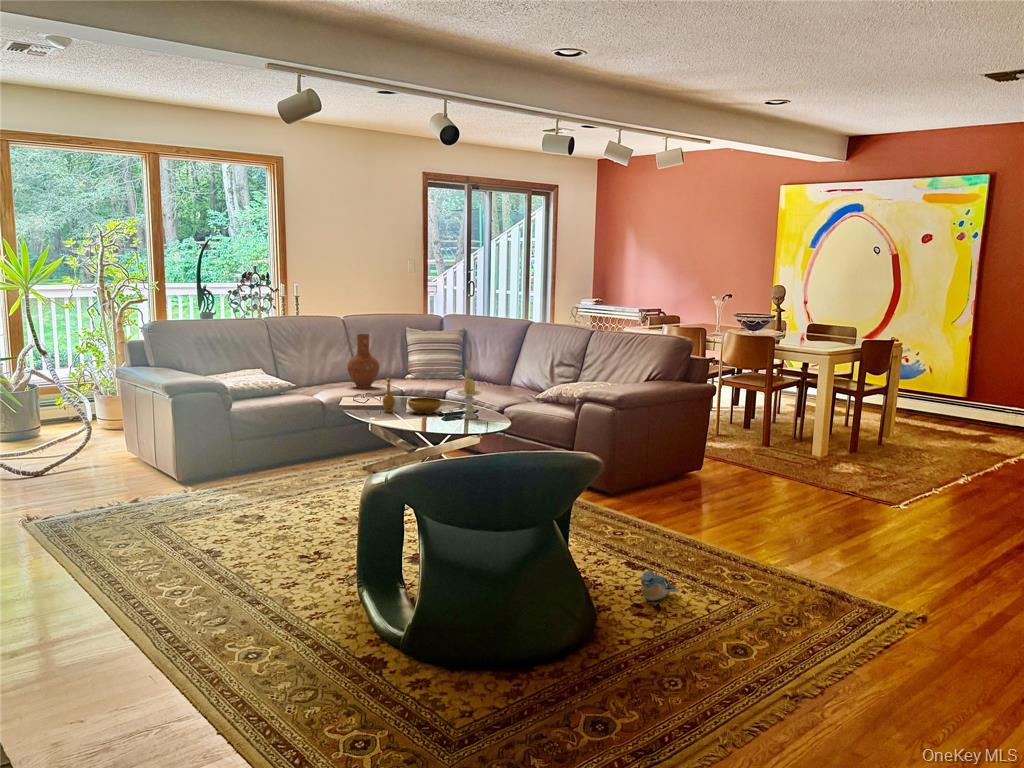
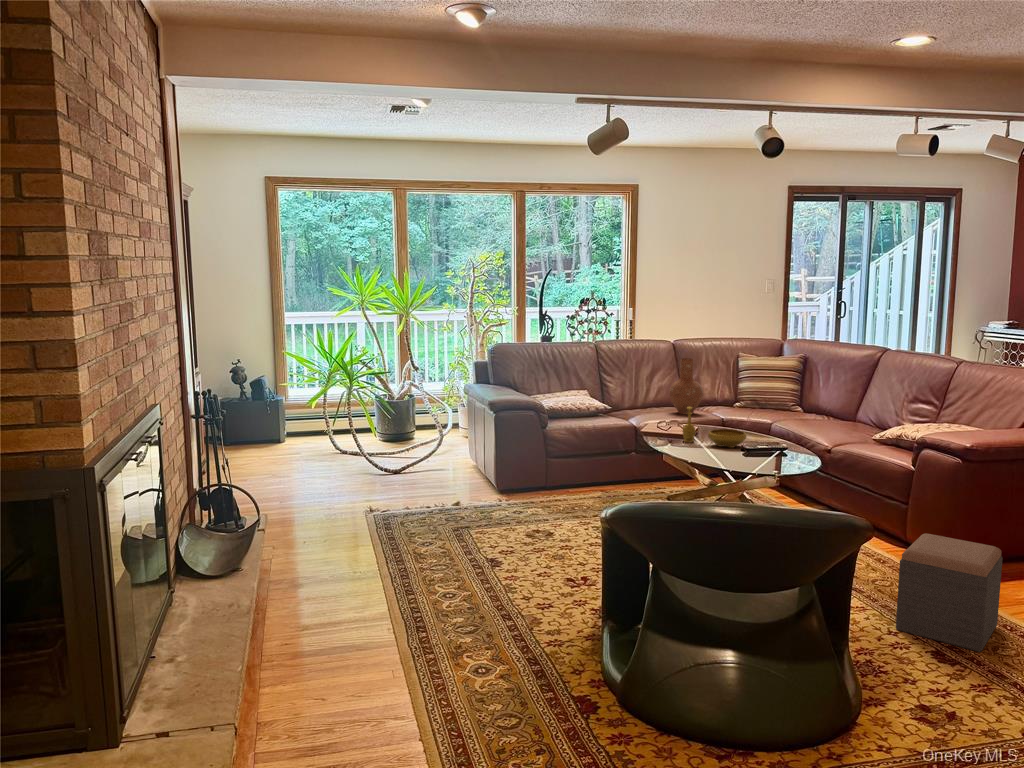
candle: present [457,370,481,419] -> none [759,402,788,457]
footstool: none [593,470,661,557] -> present [896,533,1003,652]
plush toy: present [641,571,679,601] -> none [930,668,988,707]

